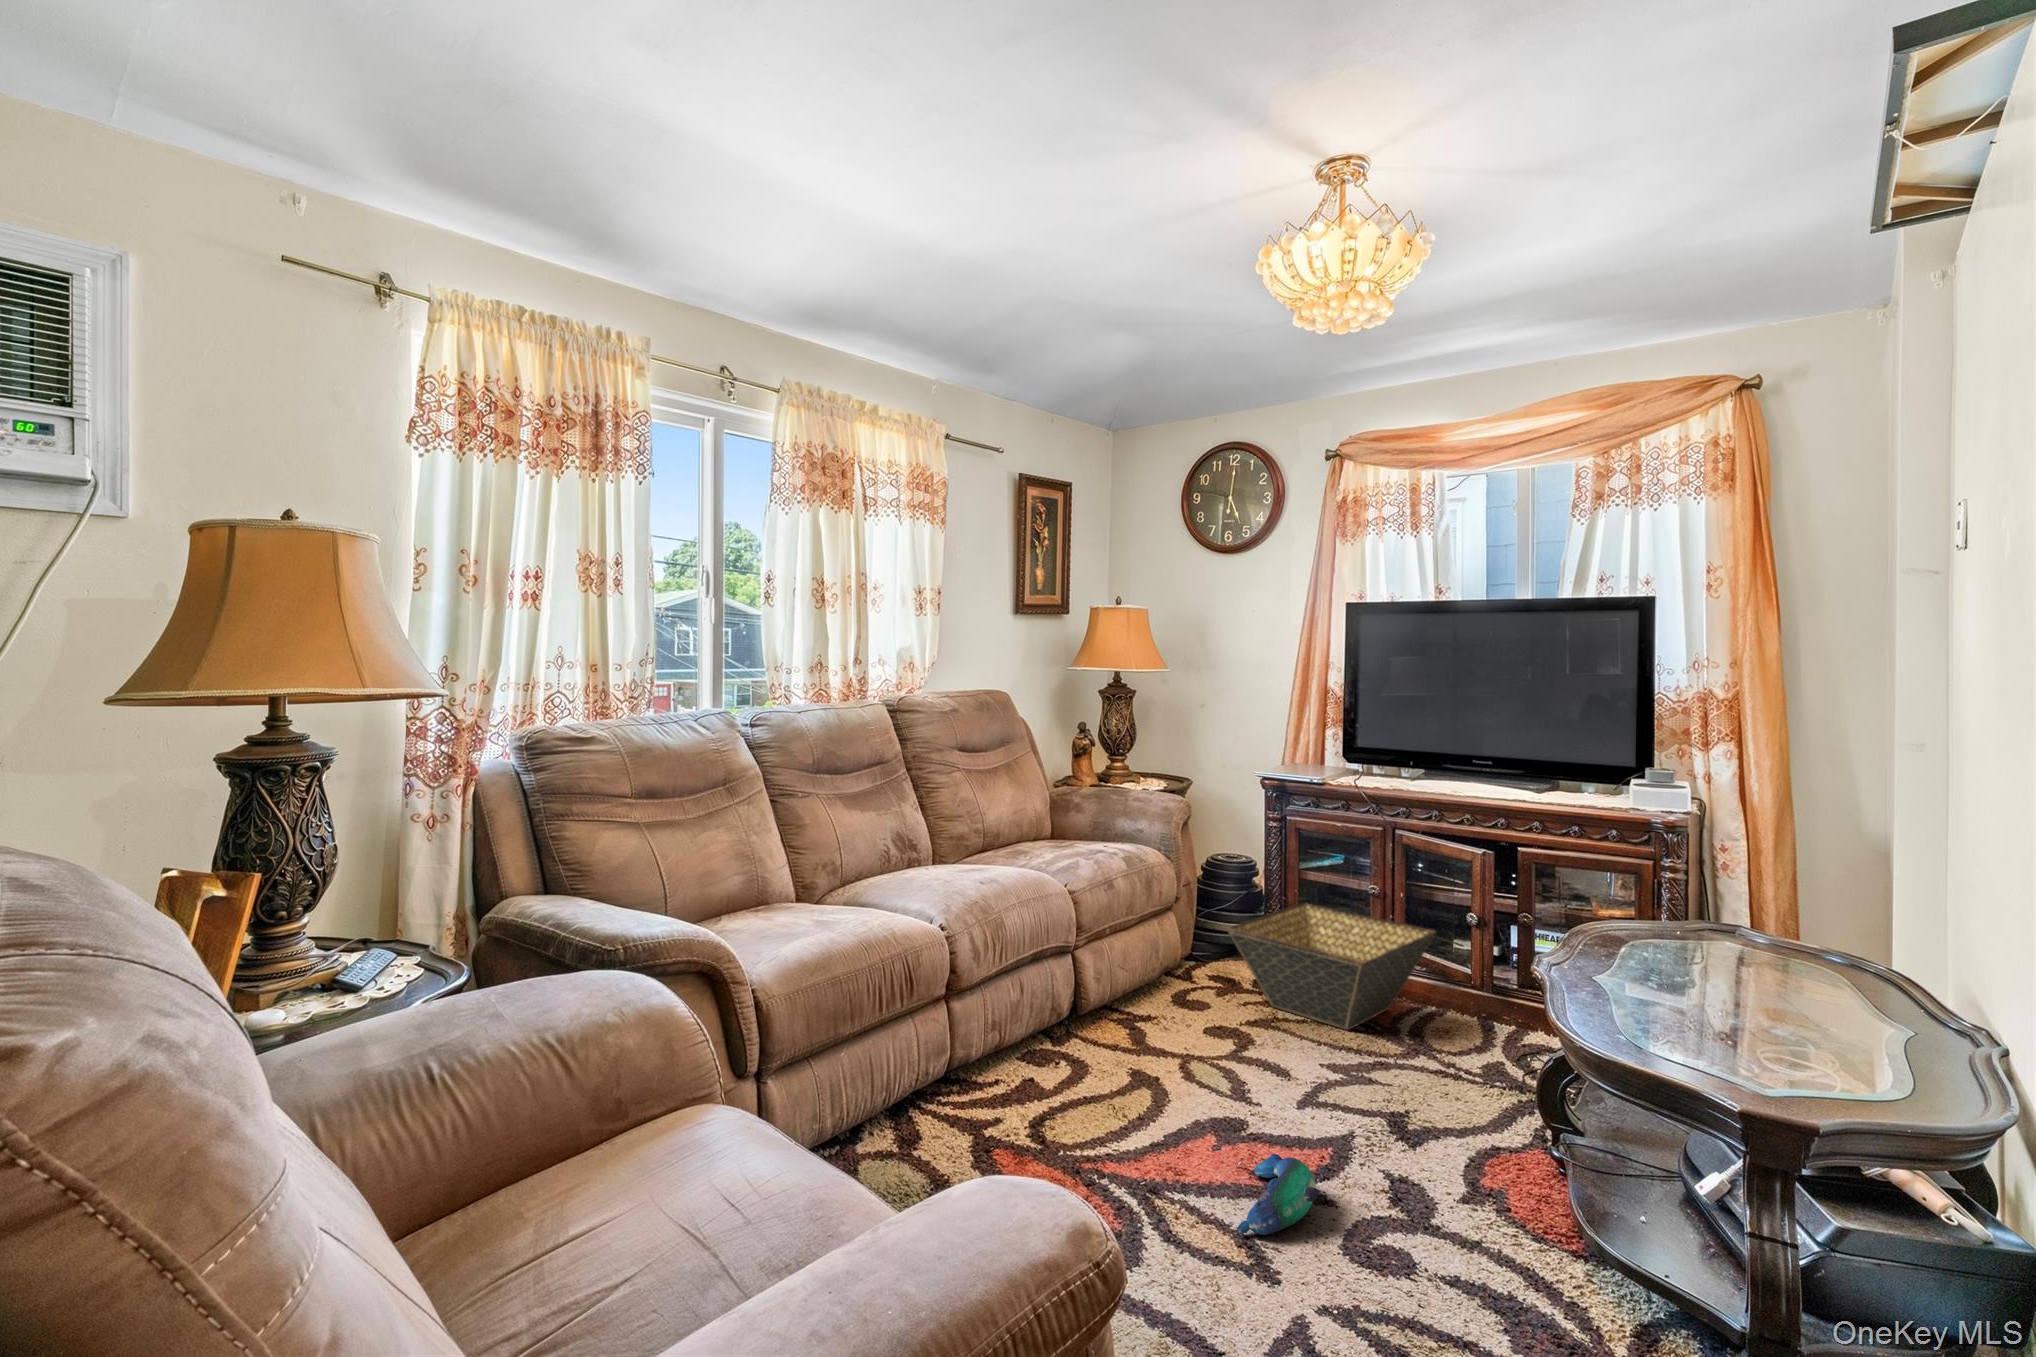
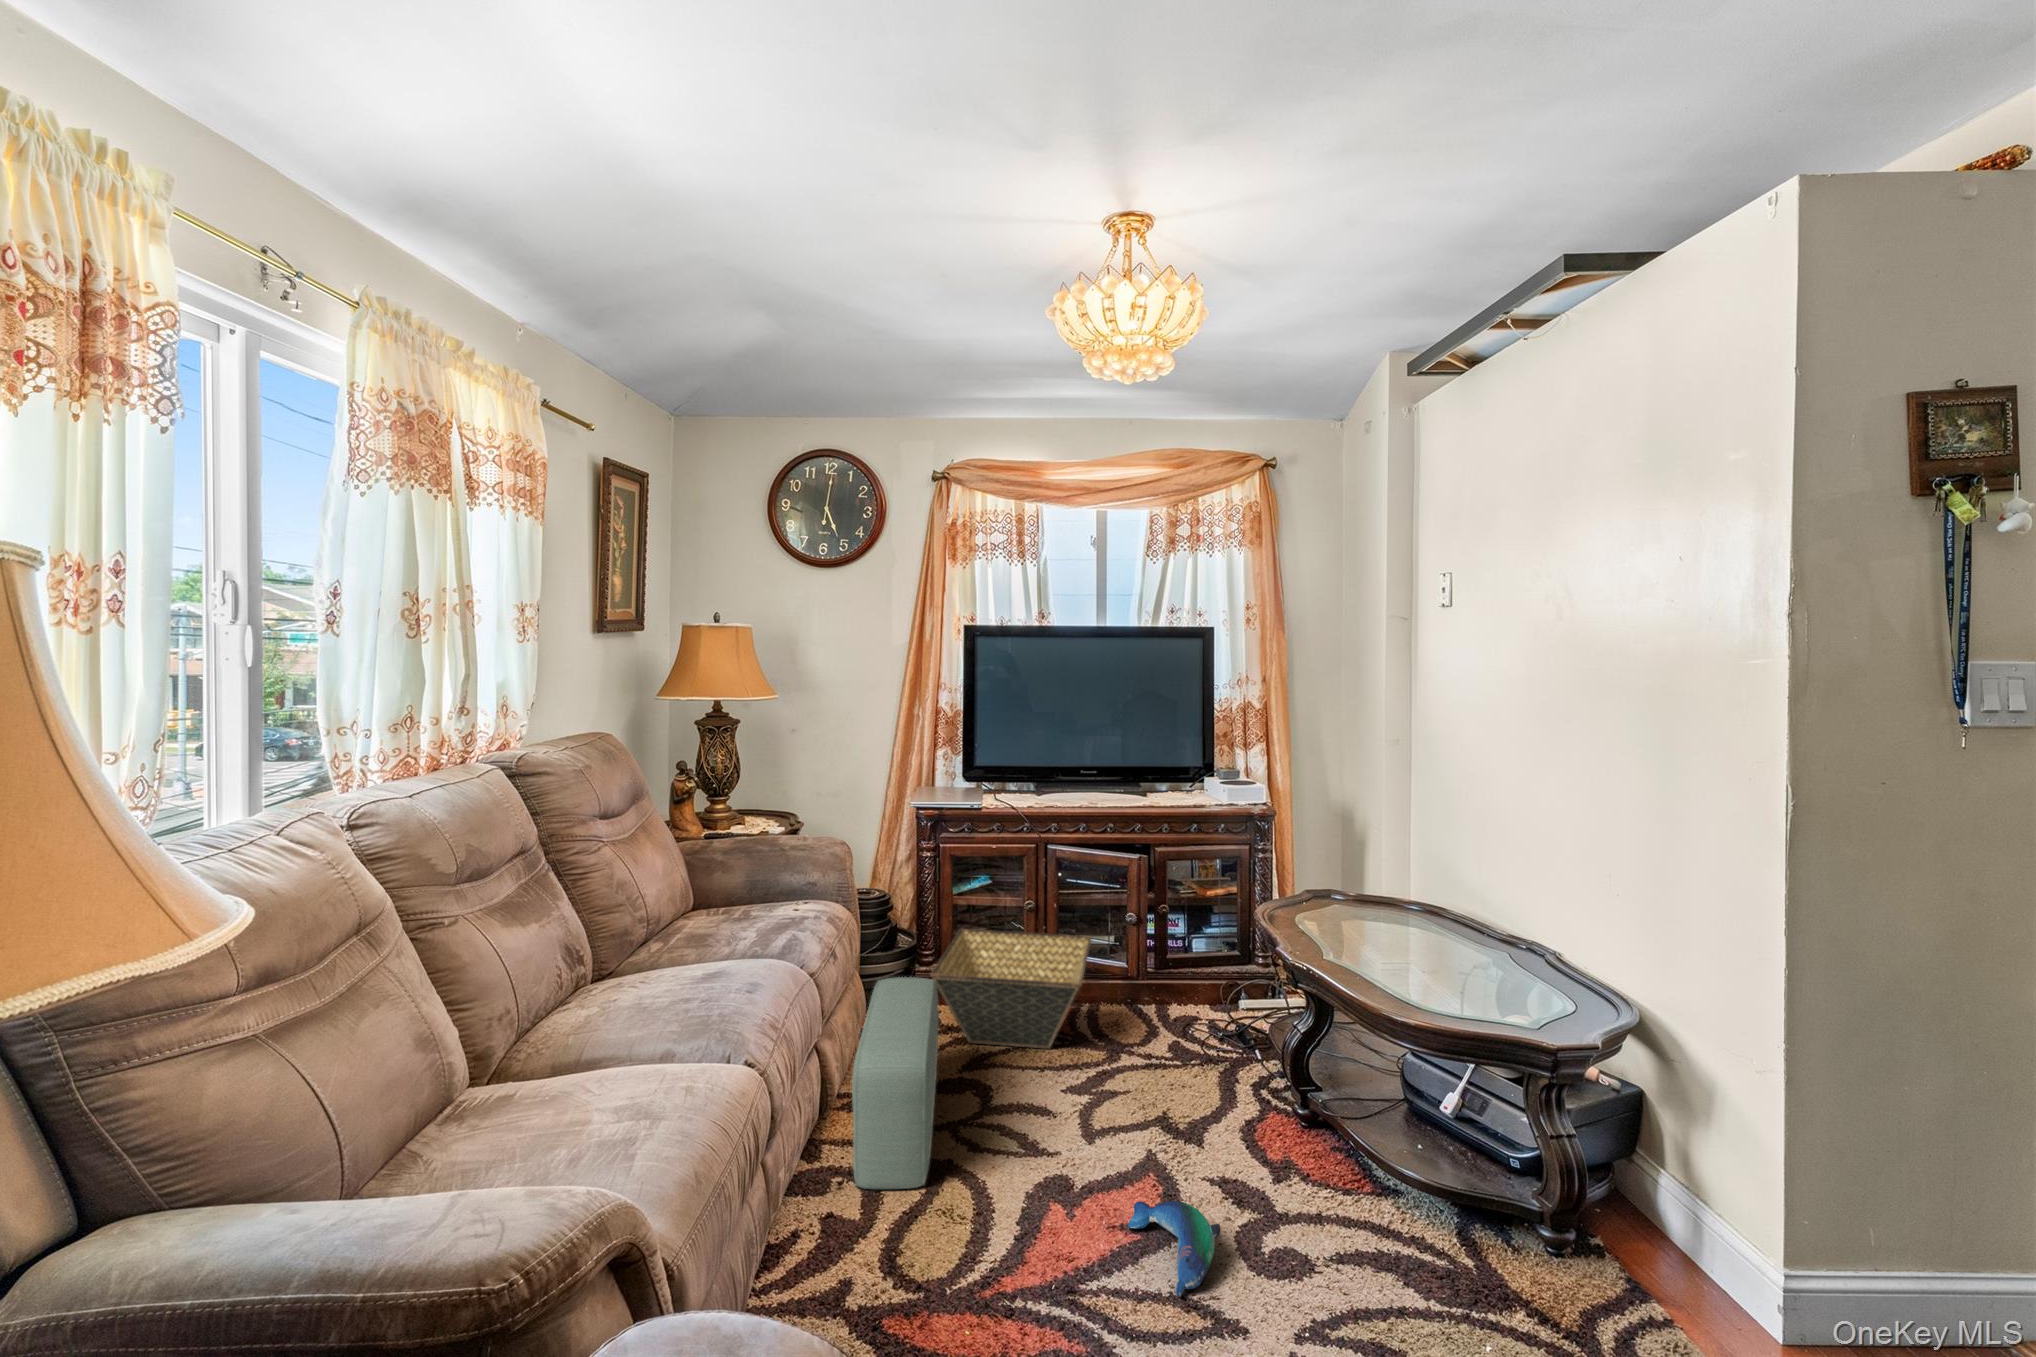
pouf: none [1062,918,1212,1087] -> present [852,977,939,1189]

